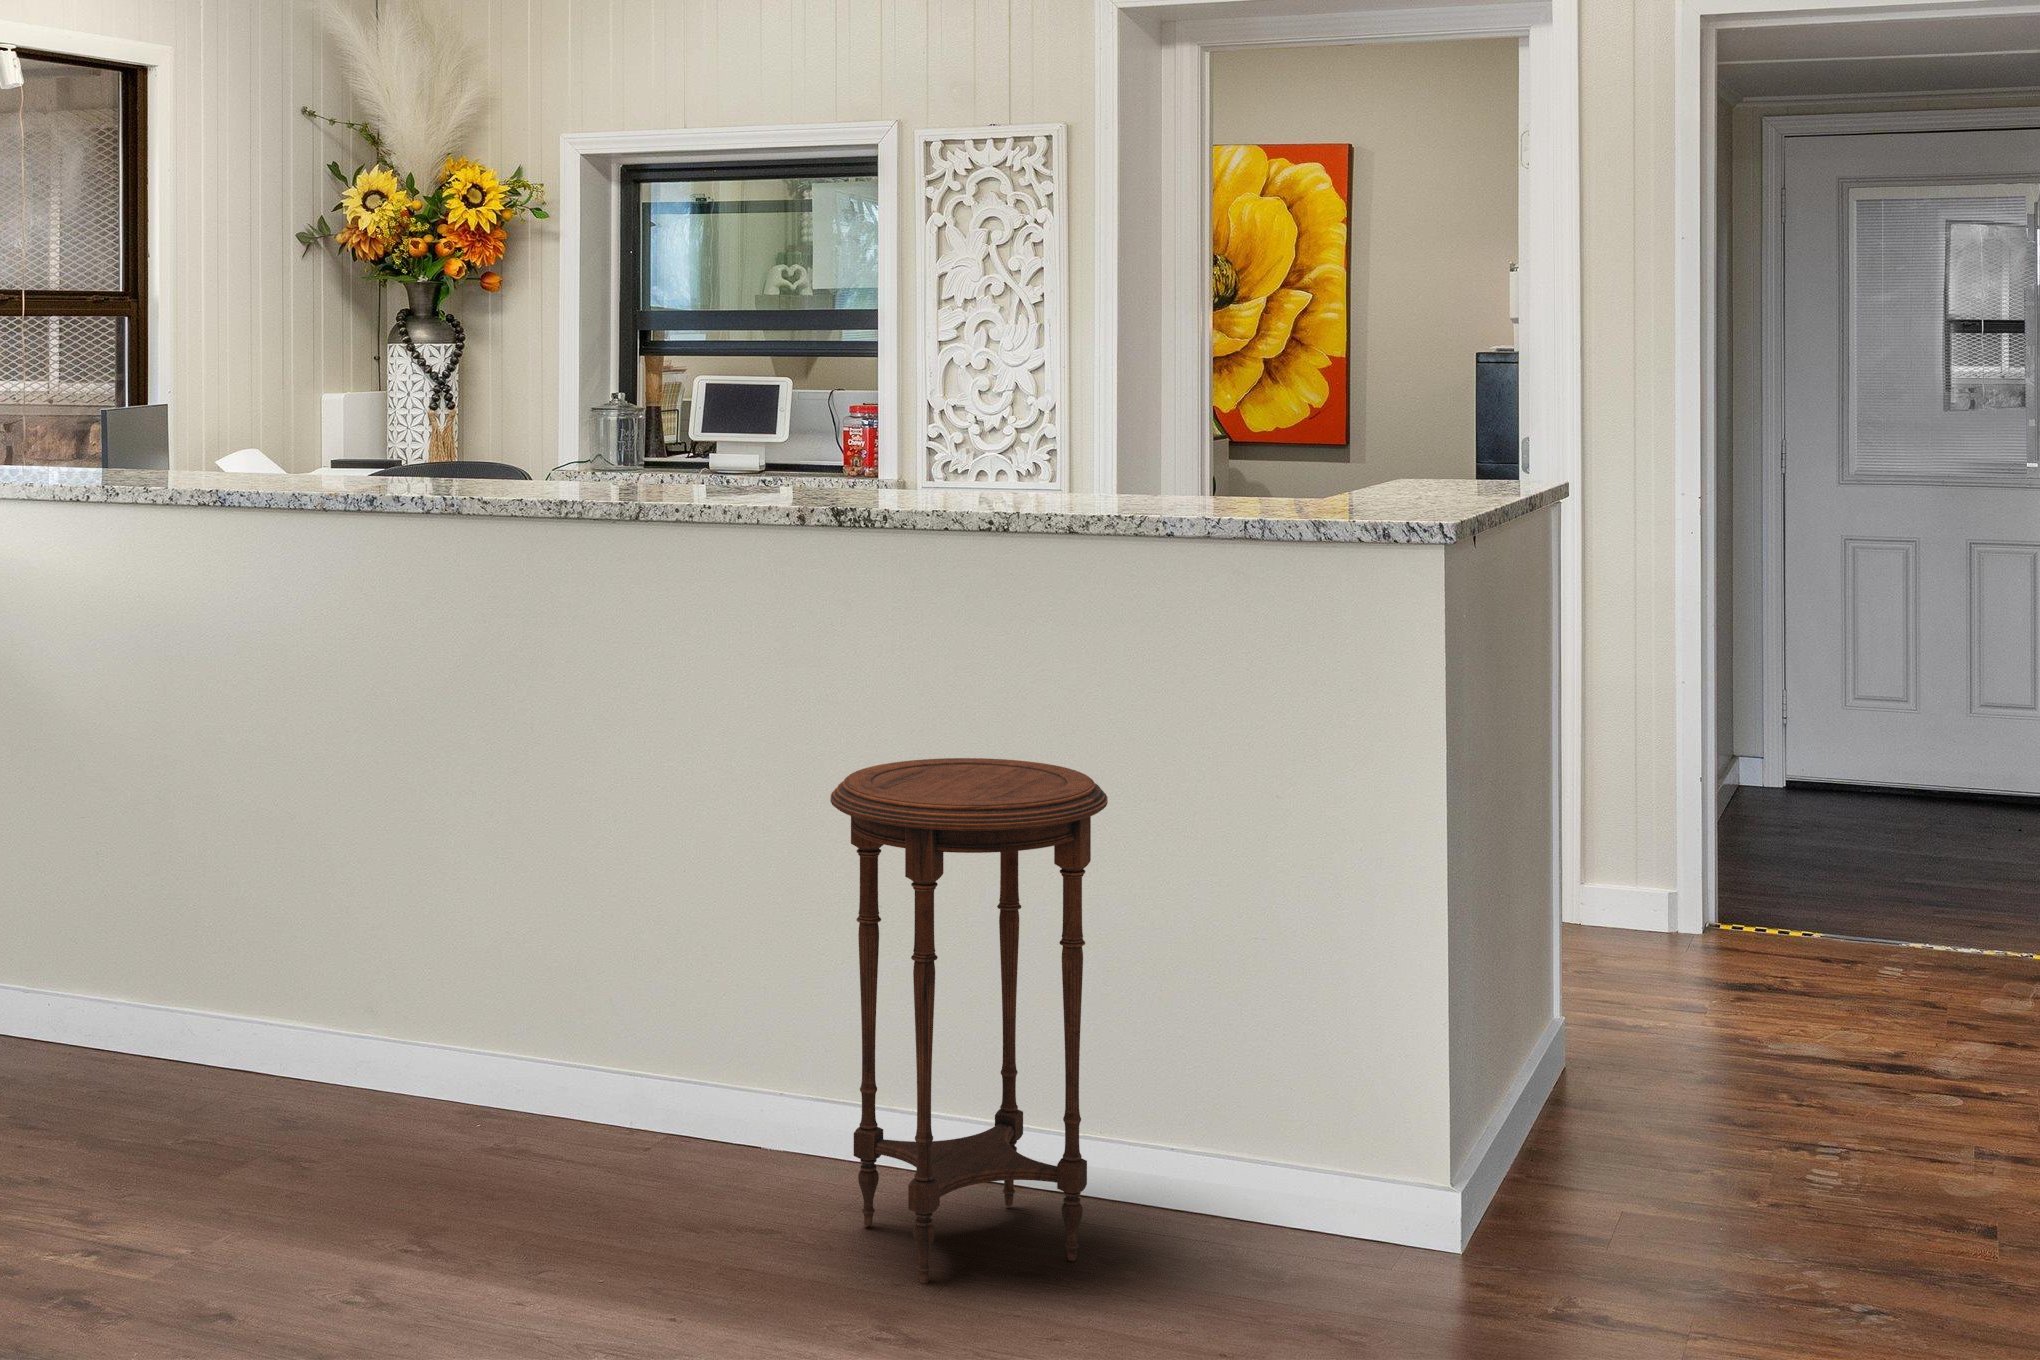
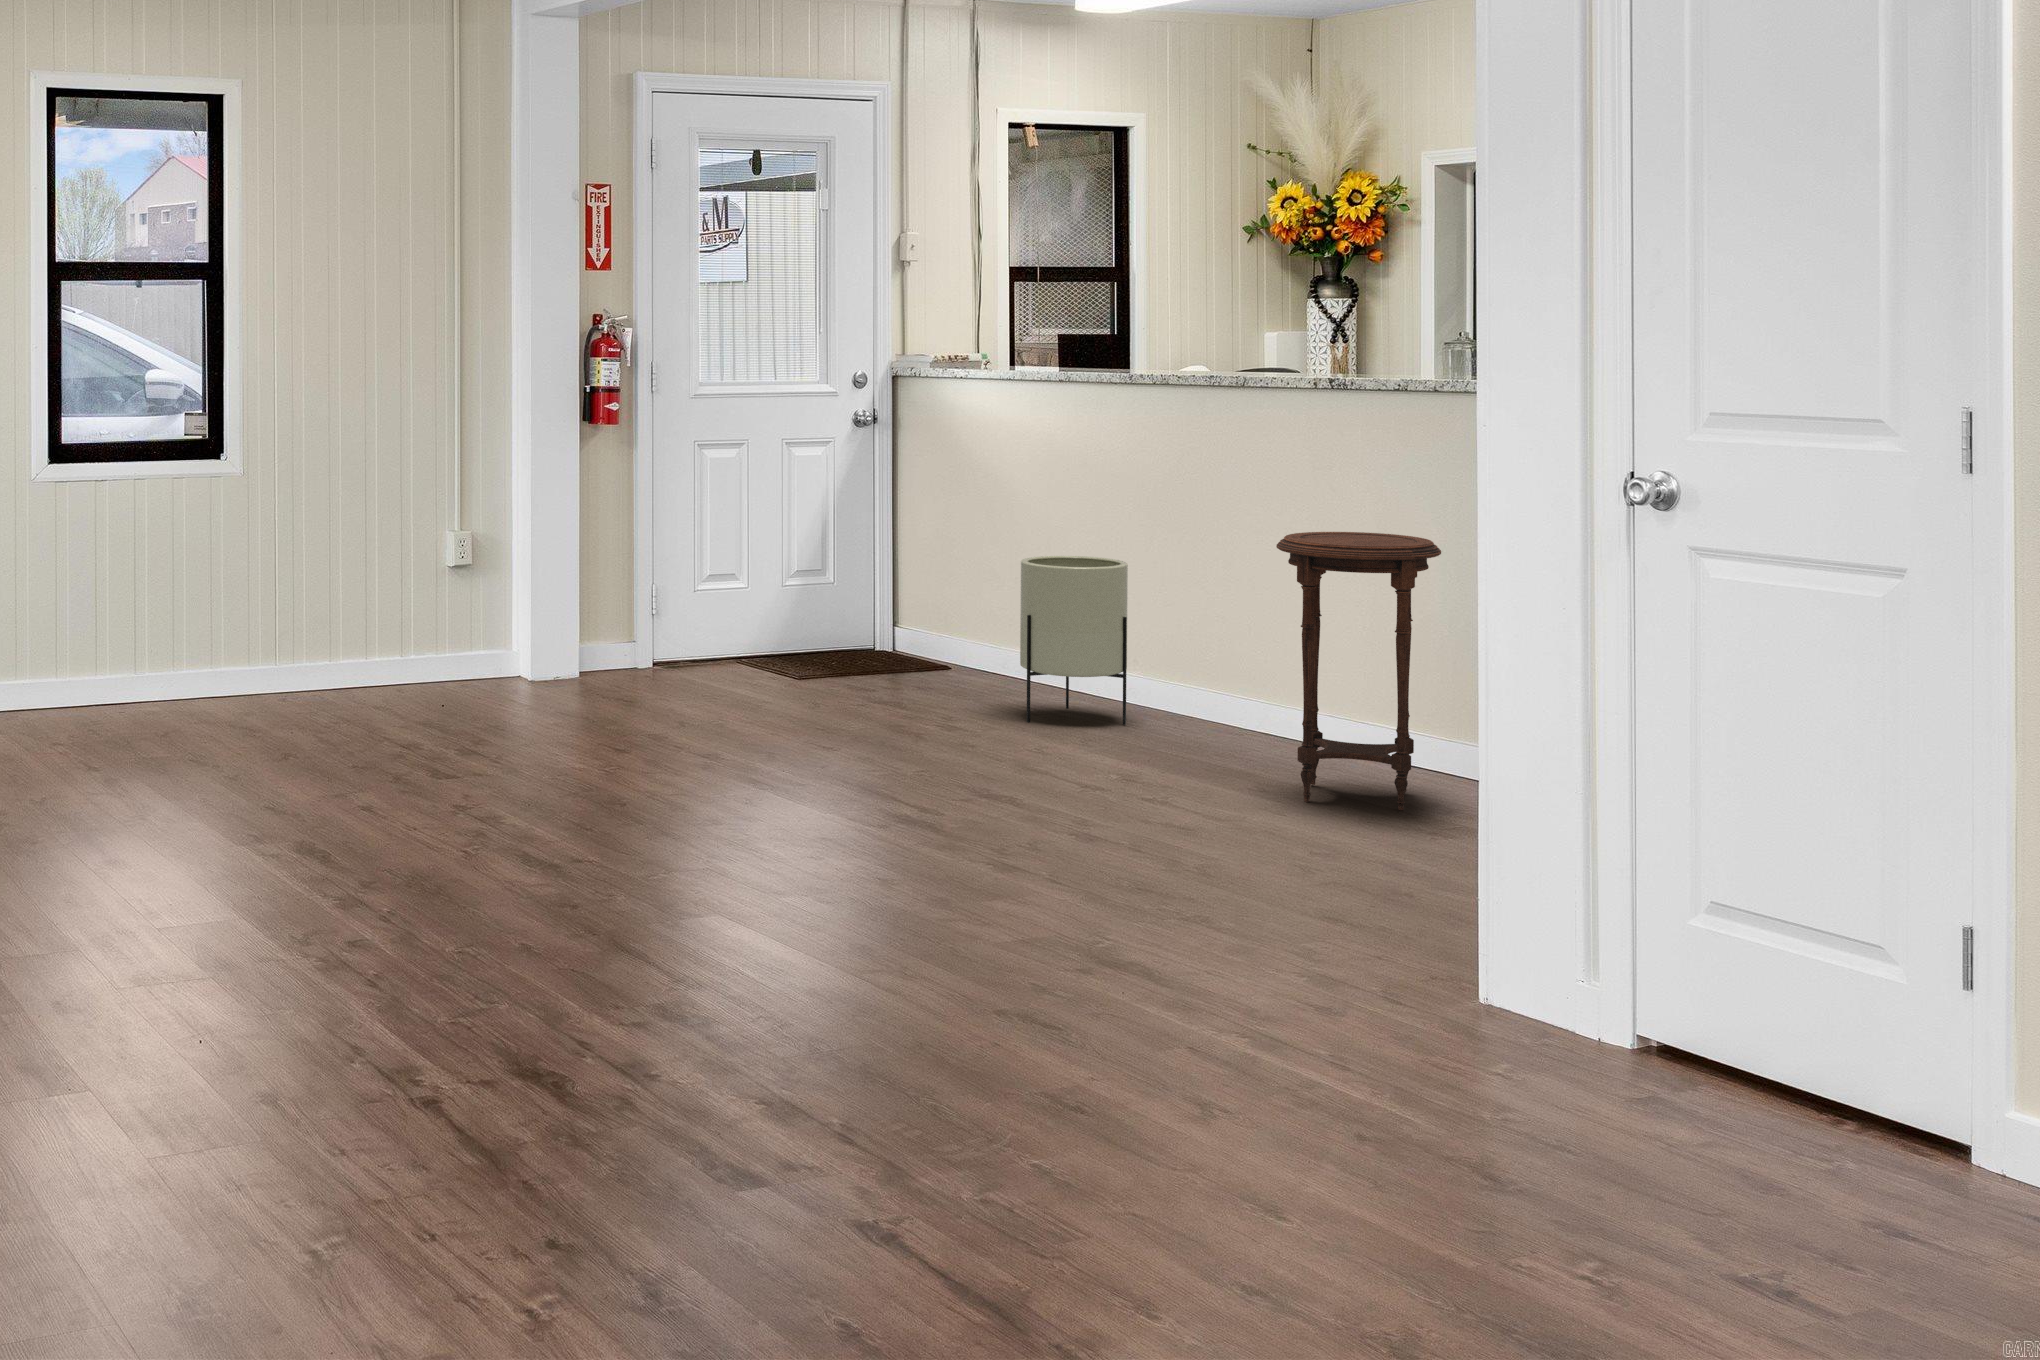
planter: none [183,819,388,1163] -> present [1020,556,1128,725]

